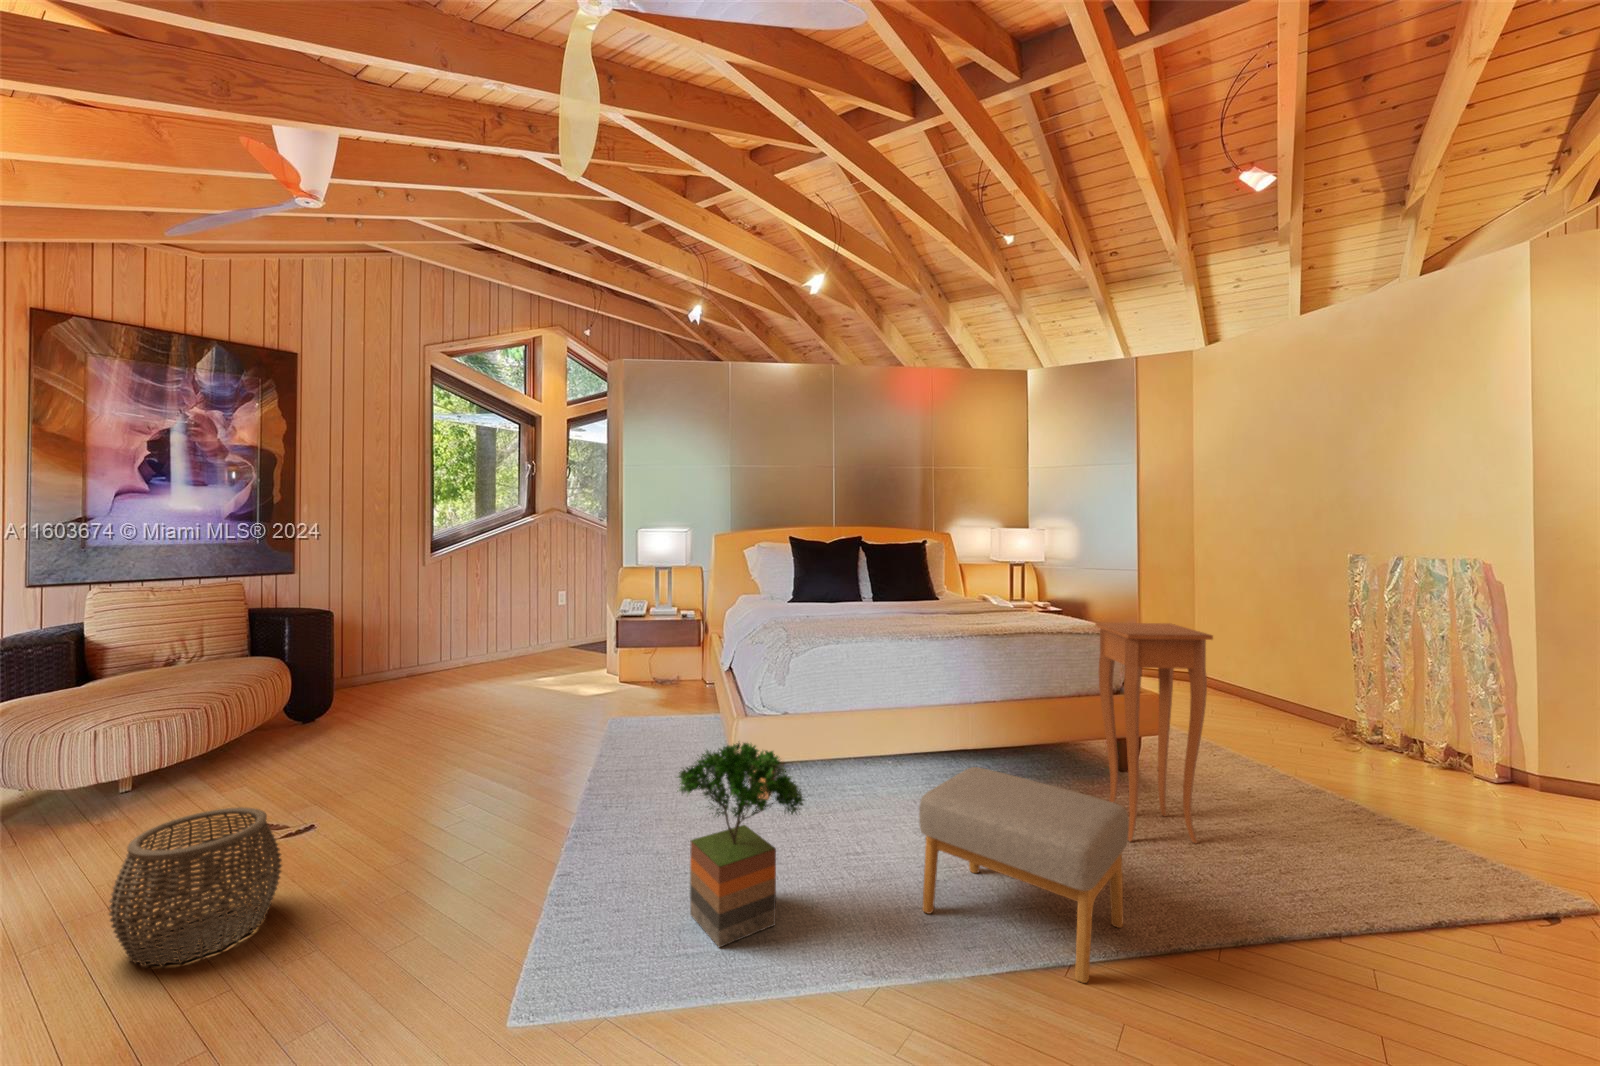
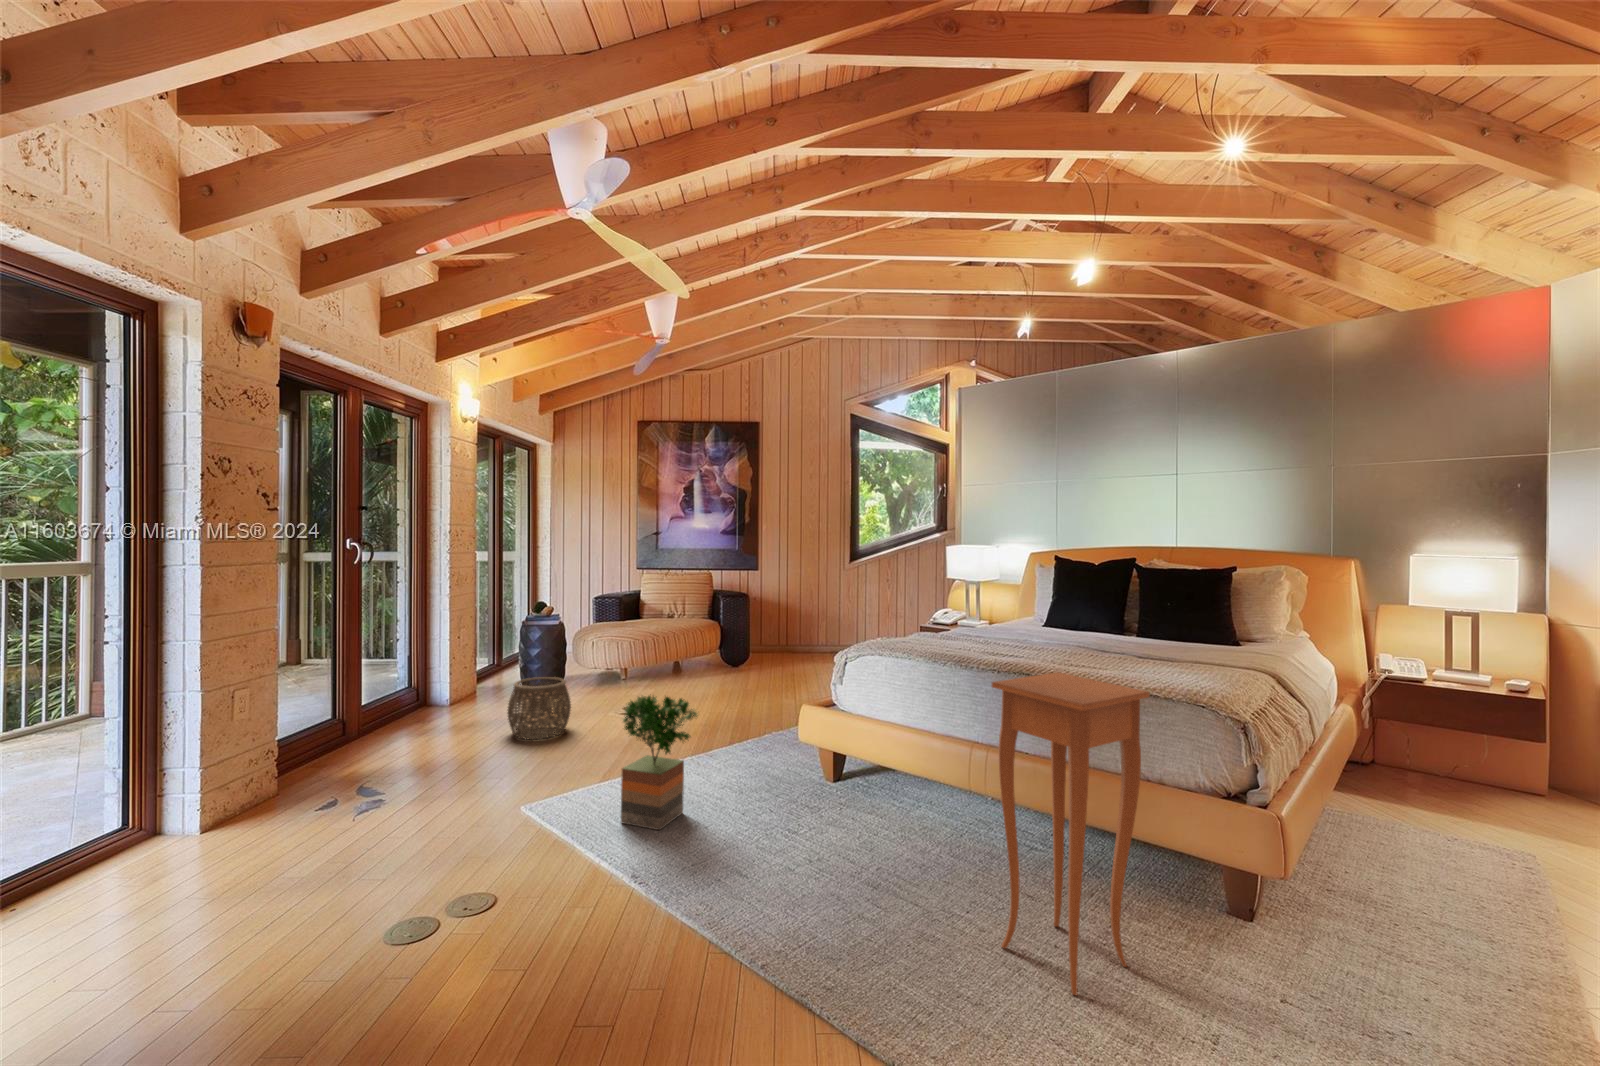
footstool: present [919,767,1129,983] -> none [691,772,828,960]

